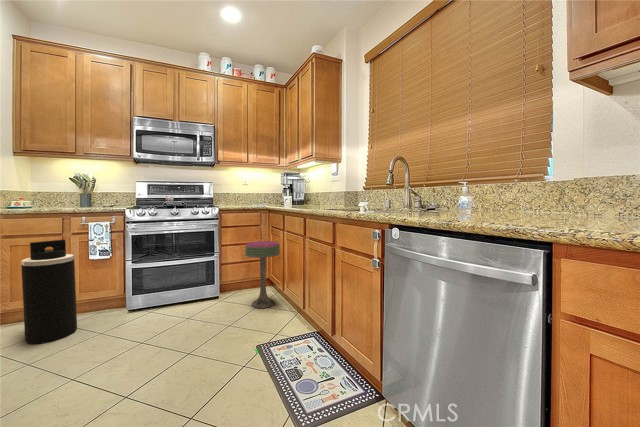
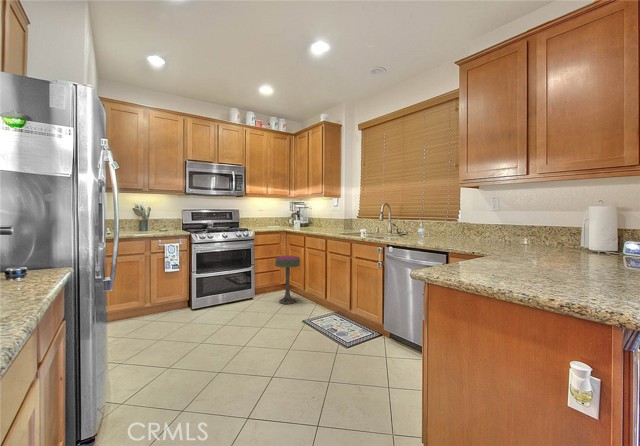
trash can: present [21,240,77,344] -> none [134,255,164,328]

